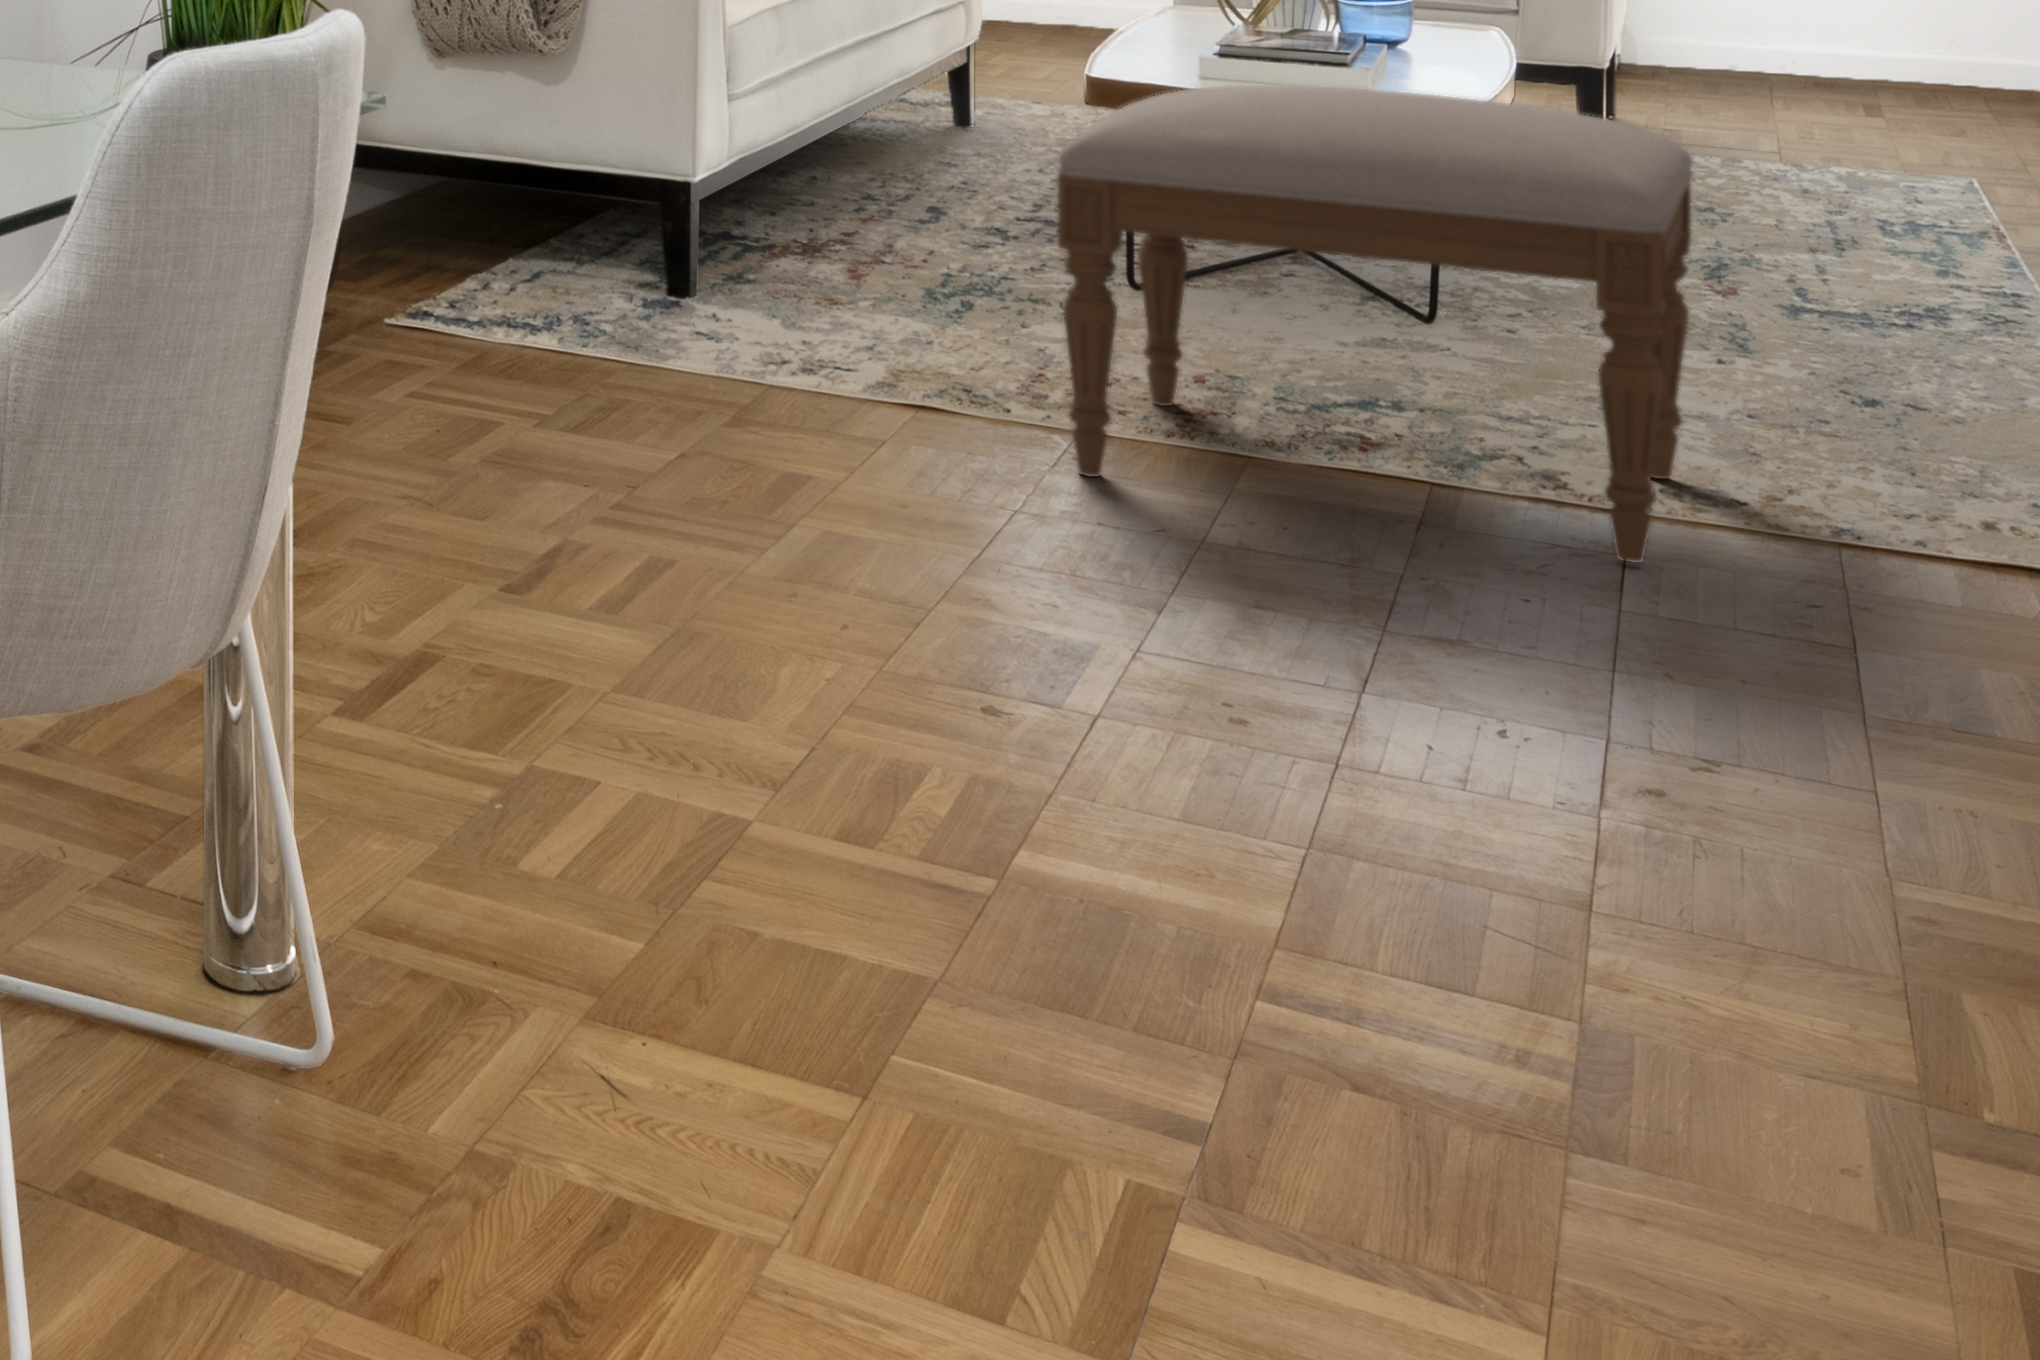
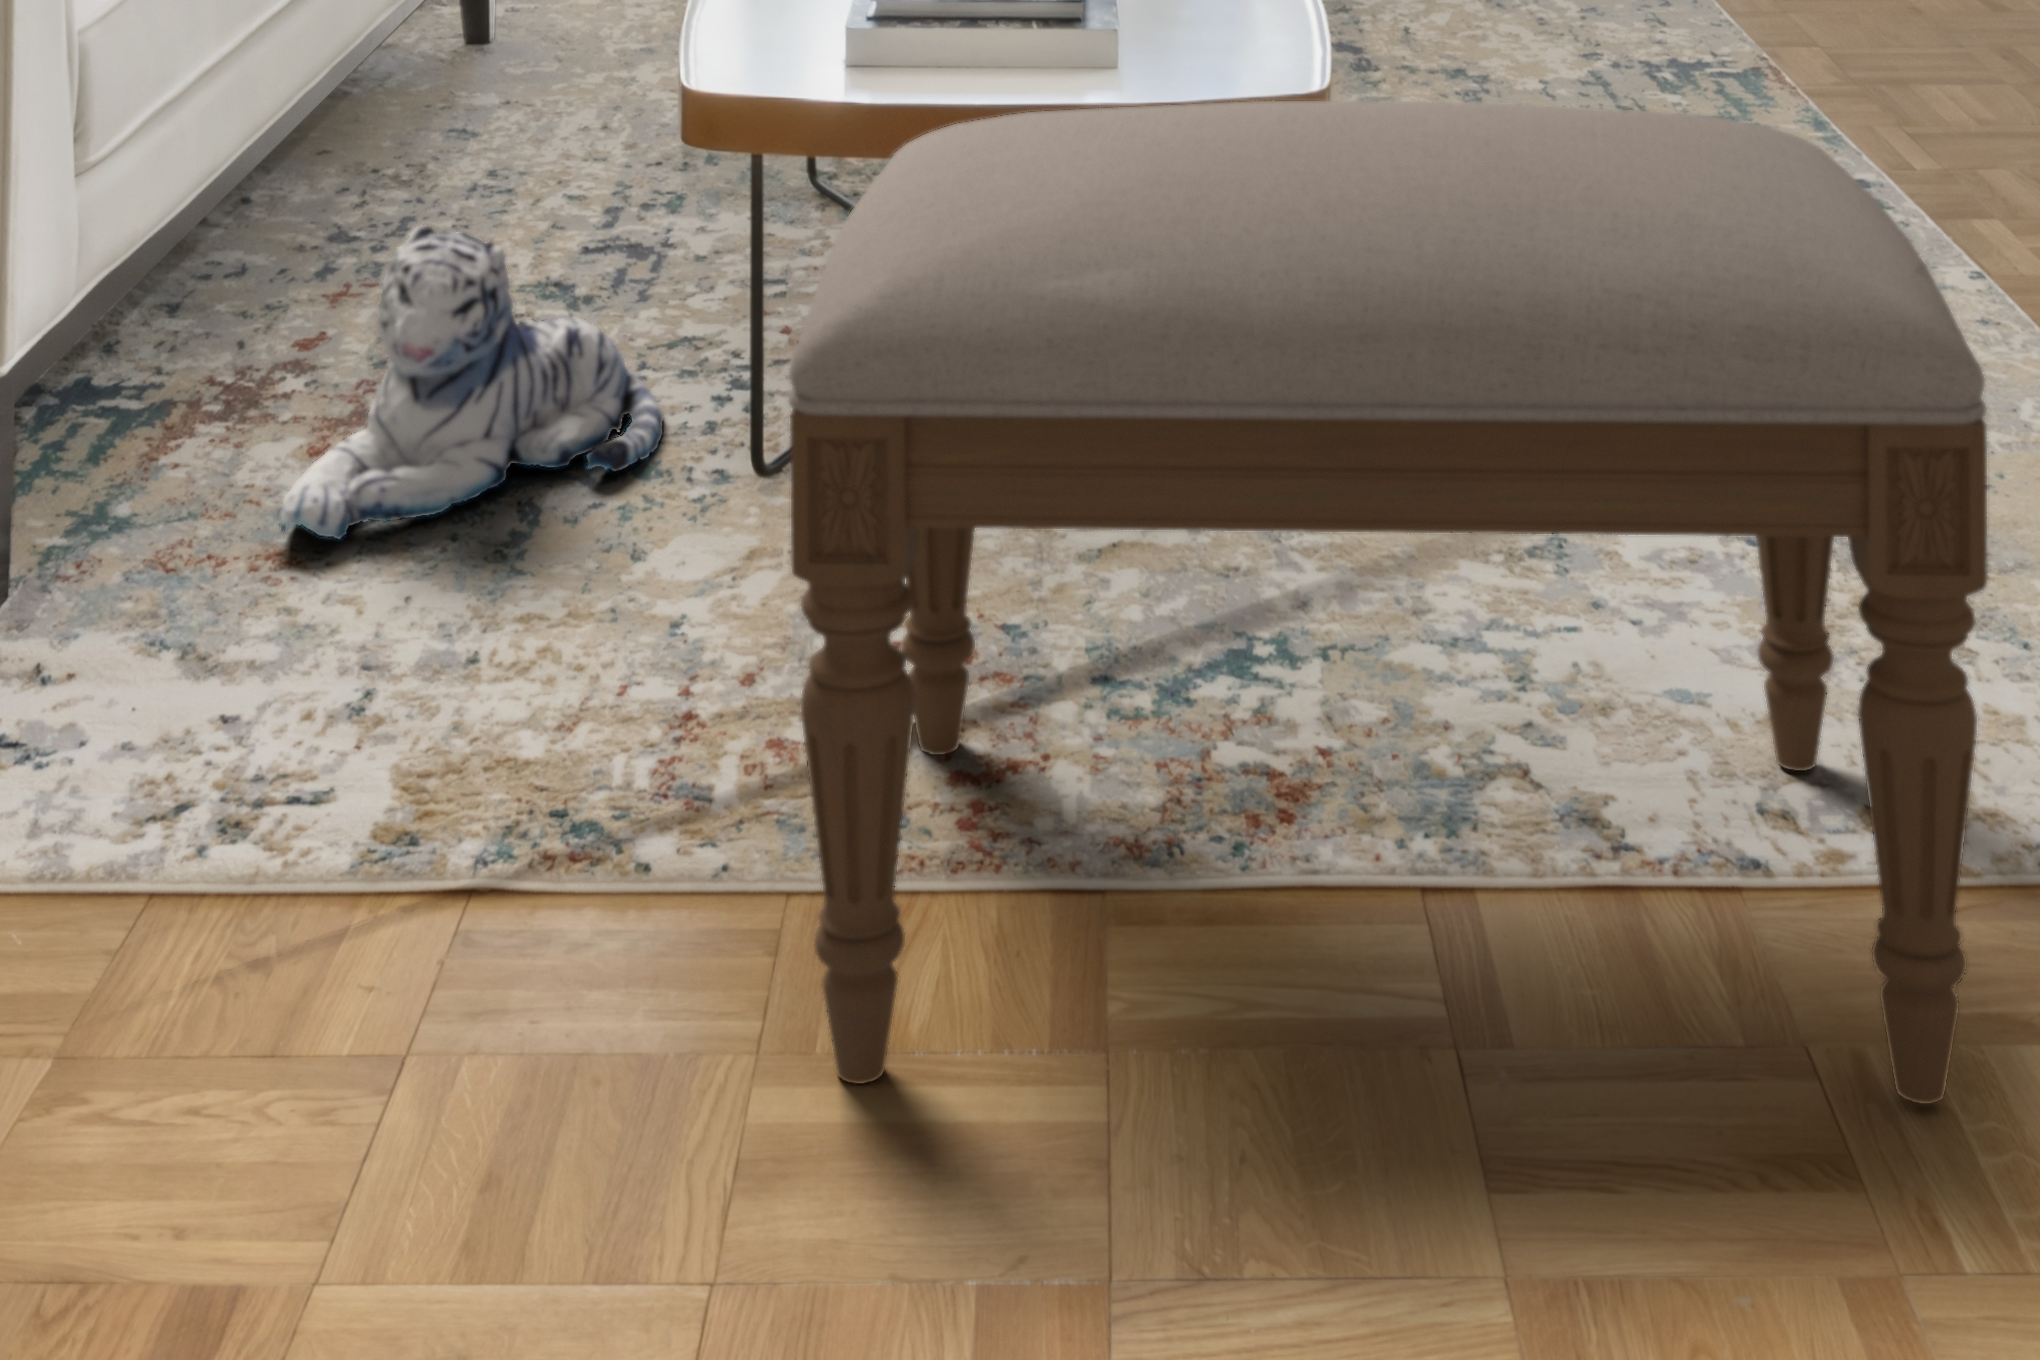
plush toy: none [830,153,1042,297] -> present [277,226,663,539]

